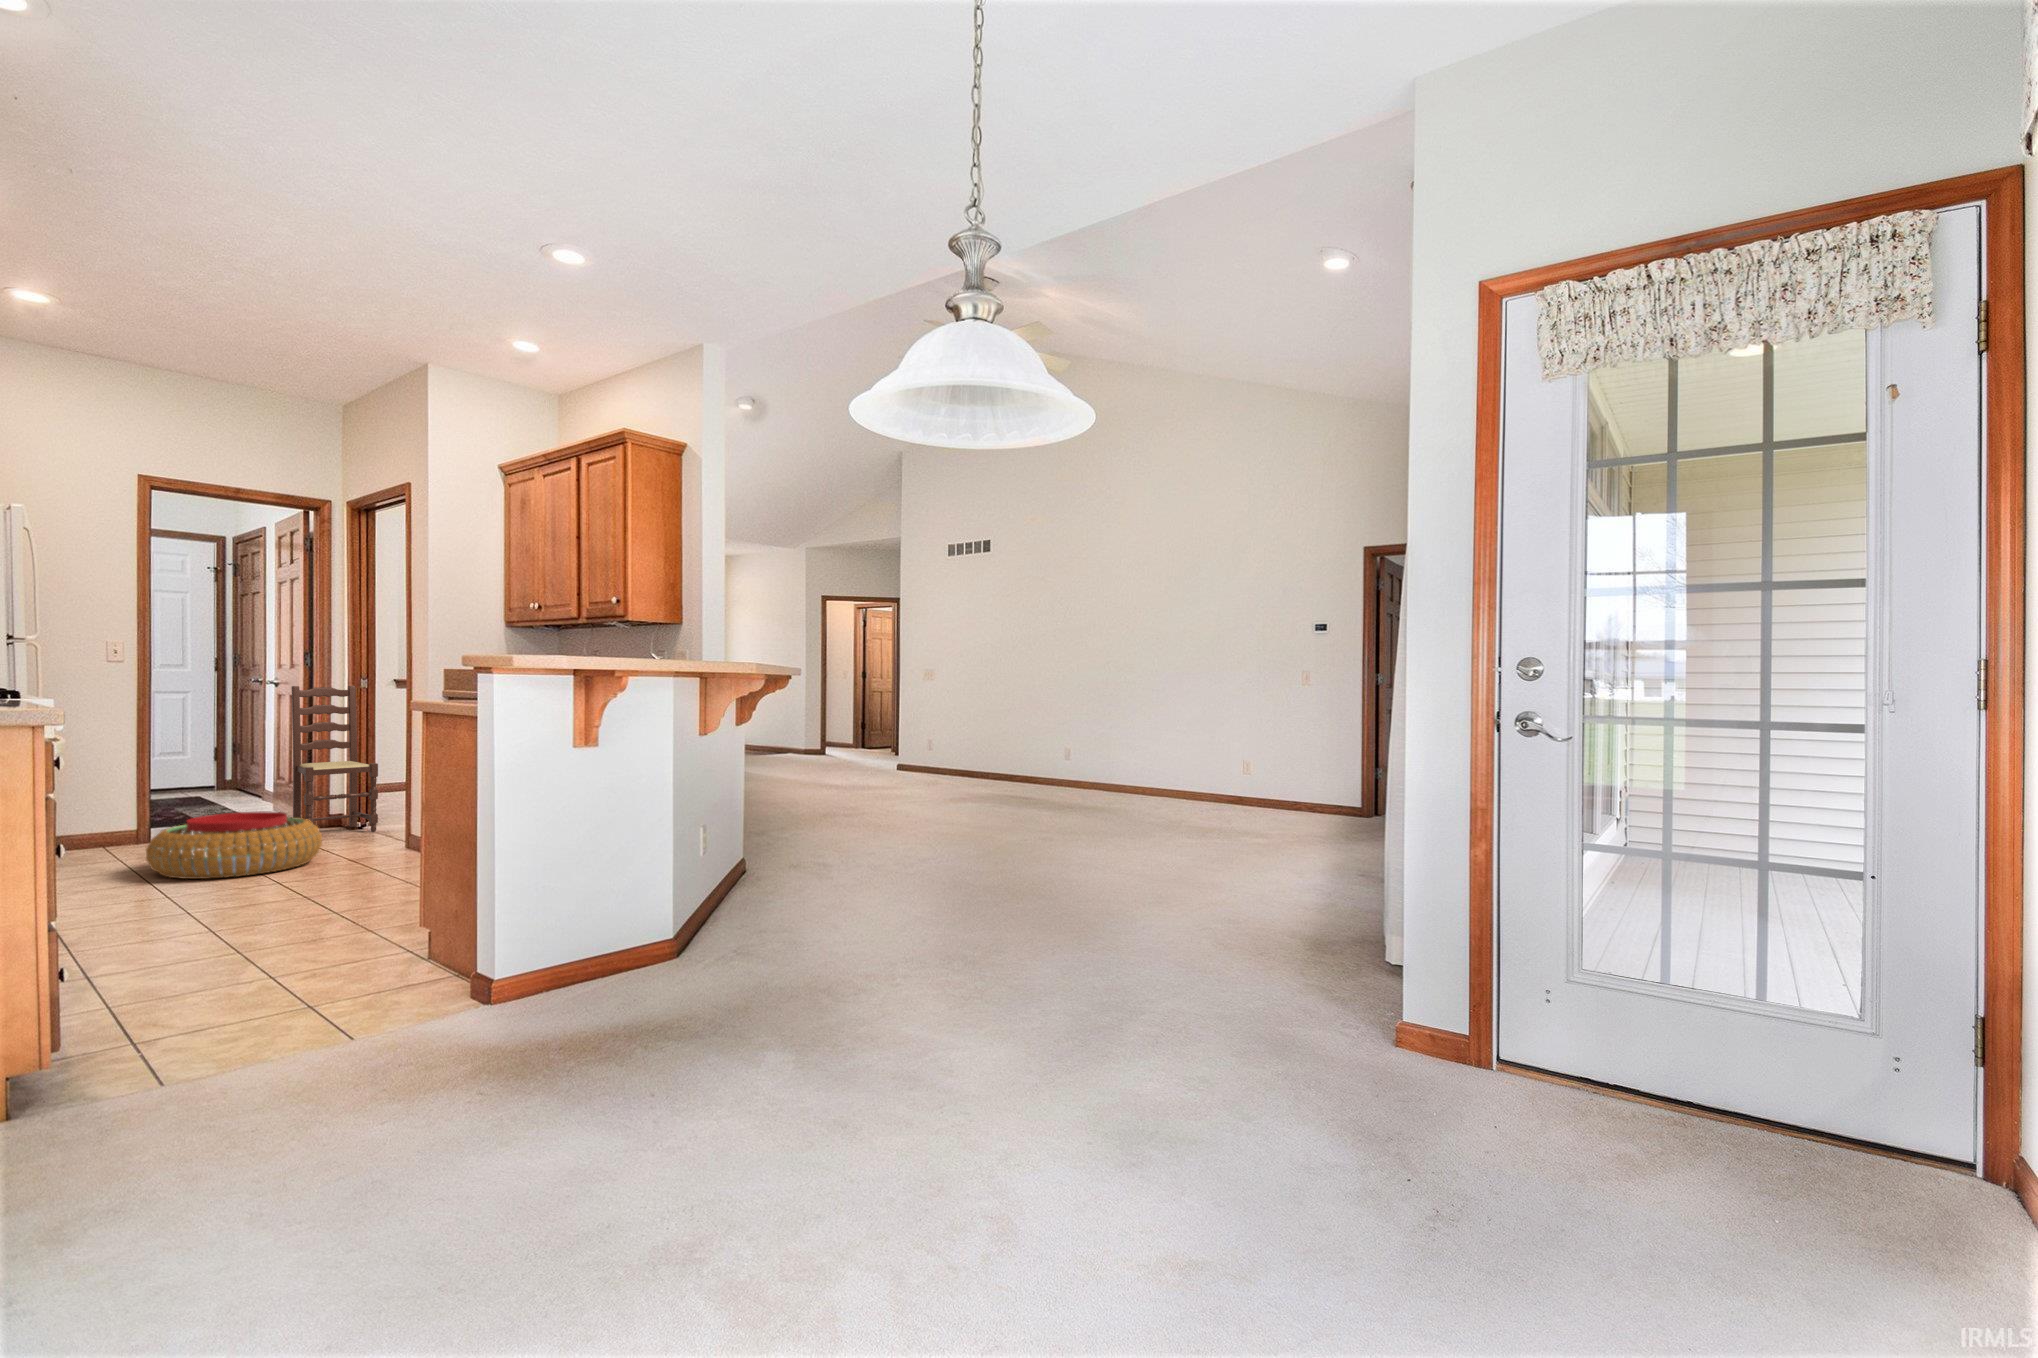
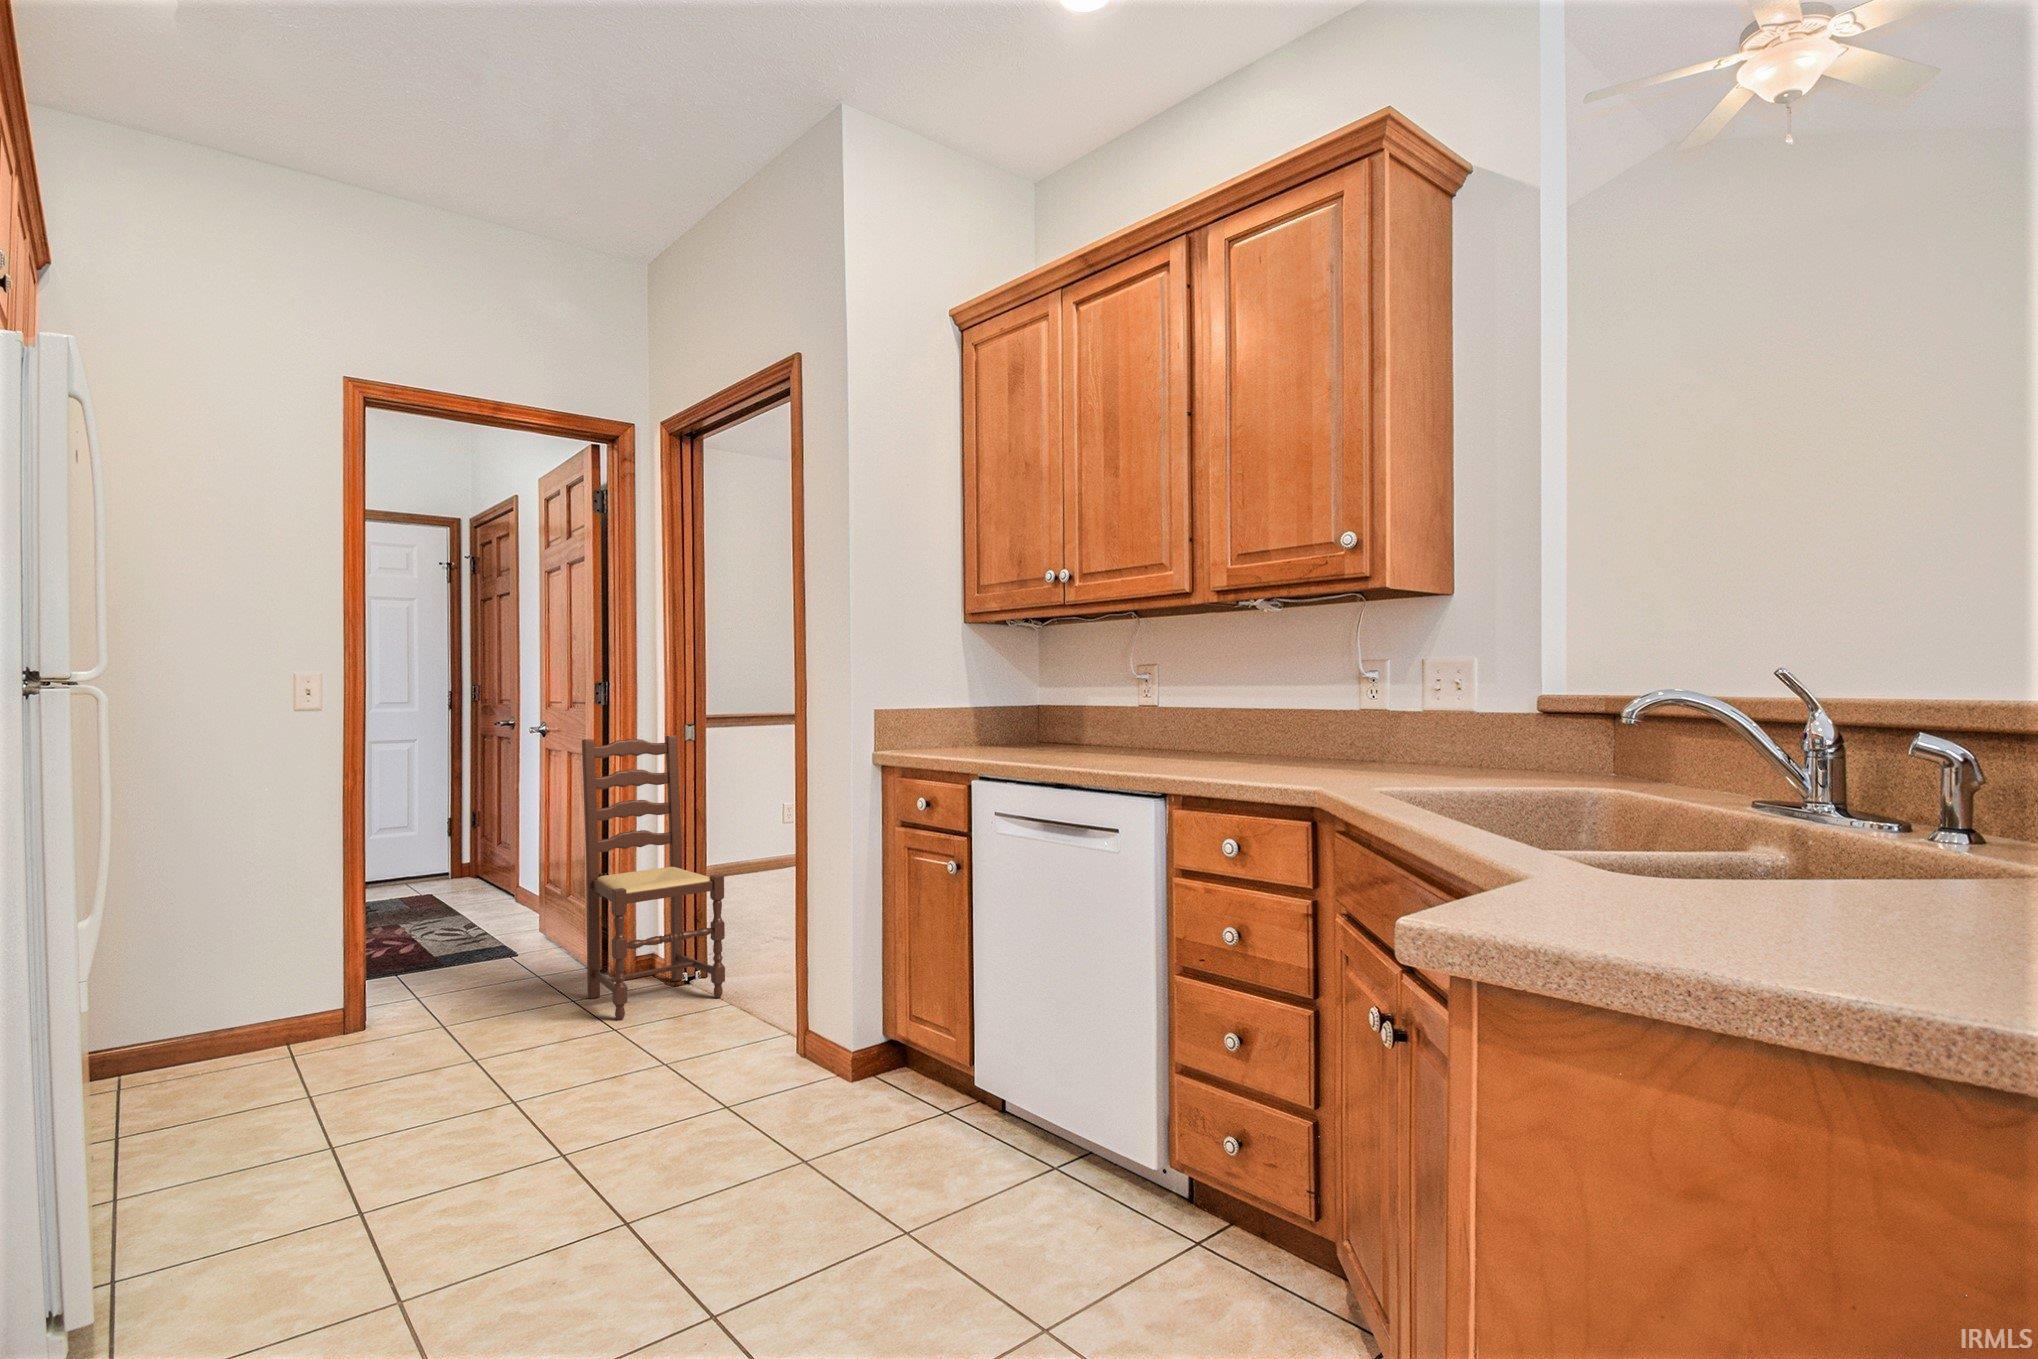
pouf: present [146,812,322,879] -> none [346,1008,679,1204]

